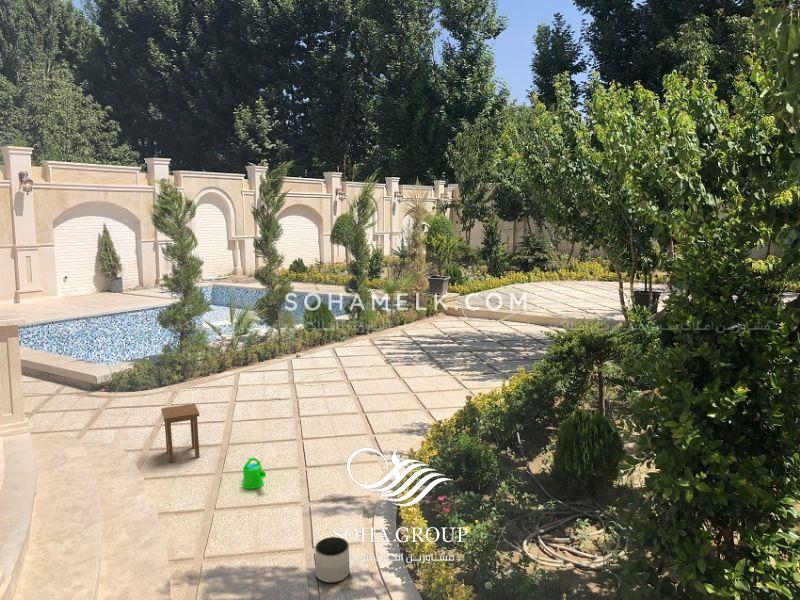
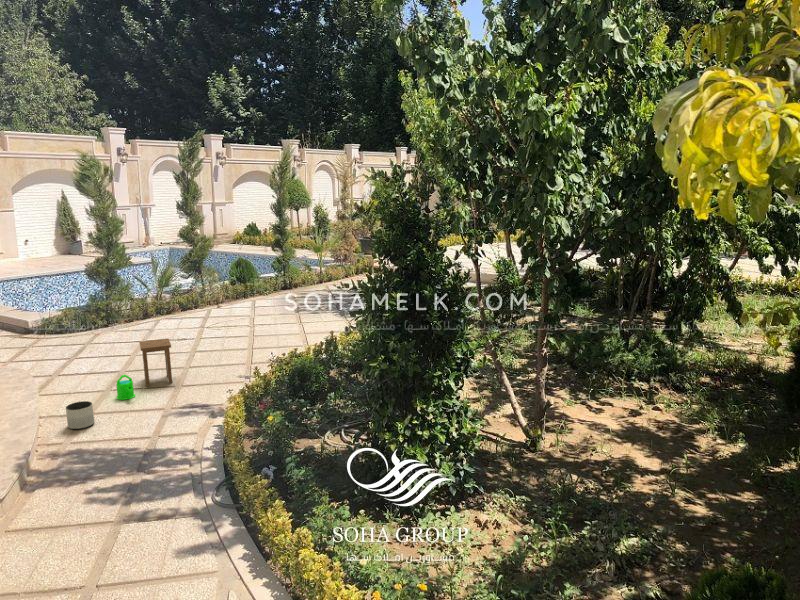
stool: present [161,404,200,462] -> present [139,339,172,386]
planter: present [315,537,350,583] -> present [66,401,94,429]

